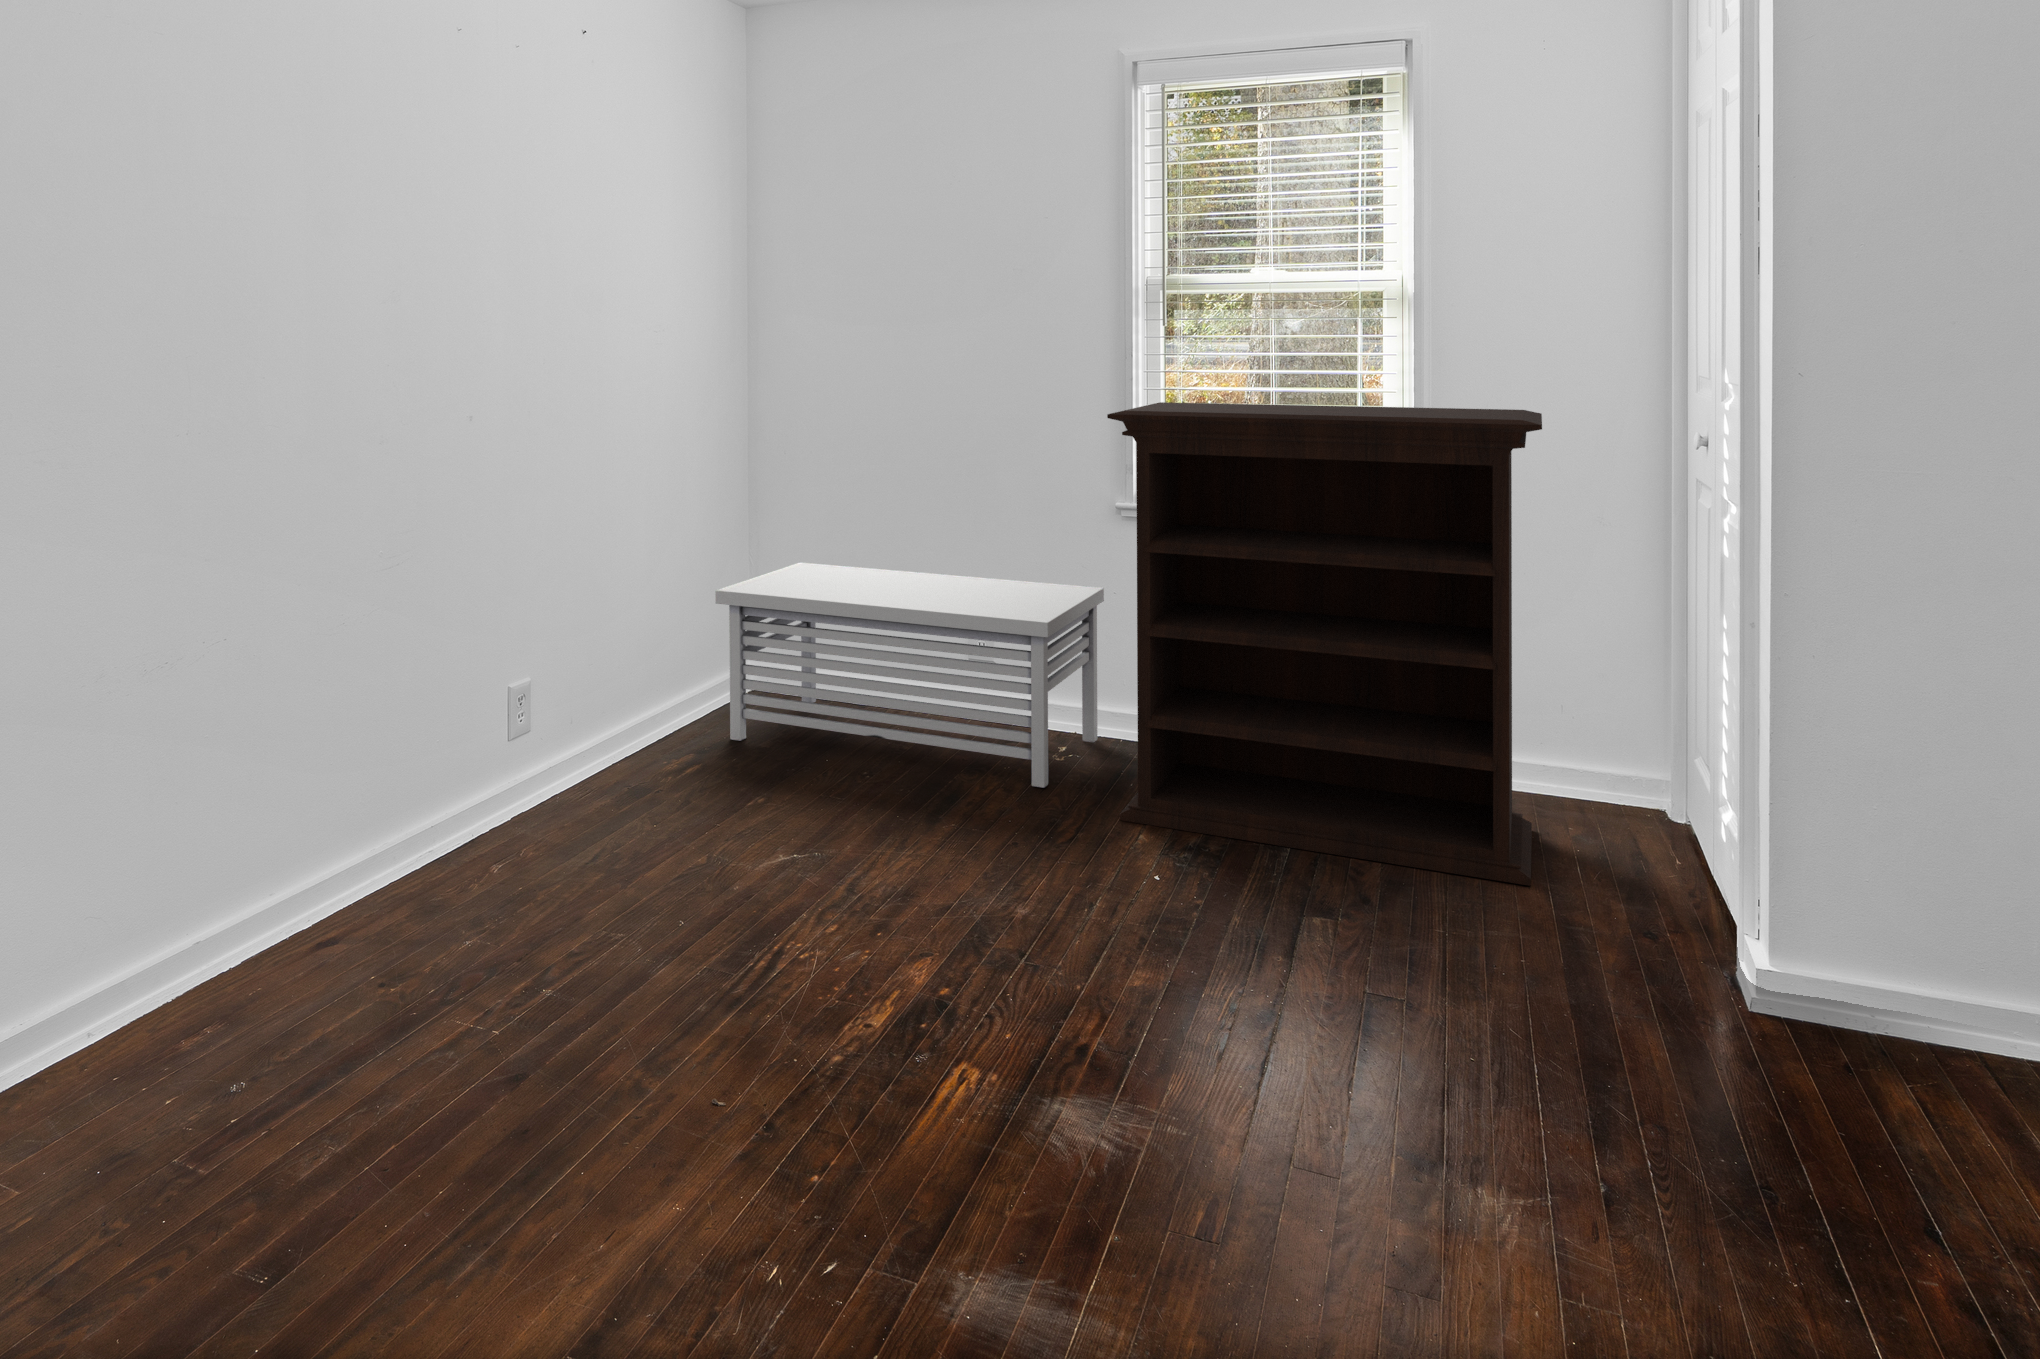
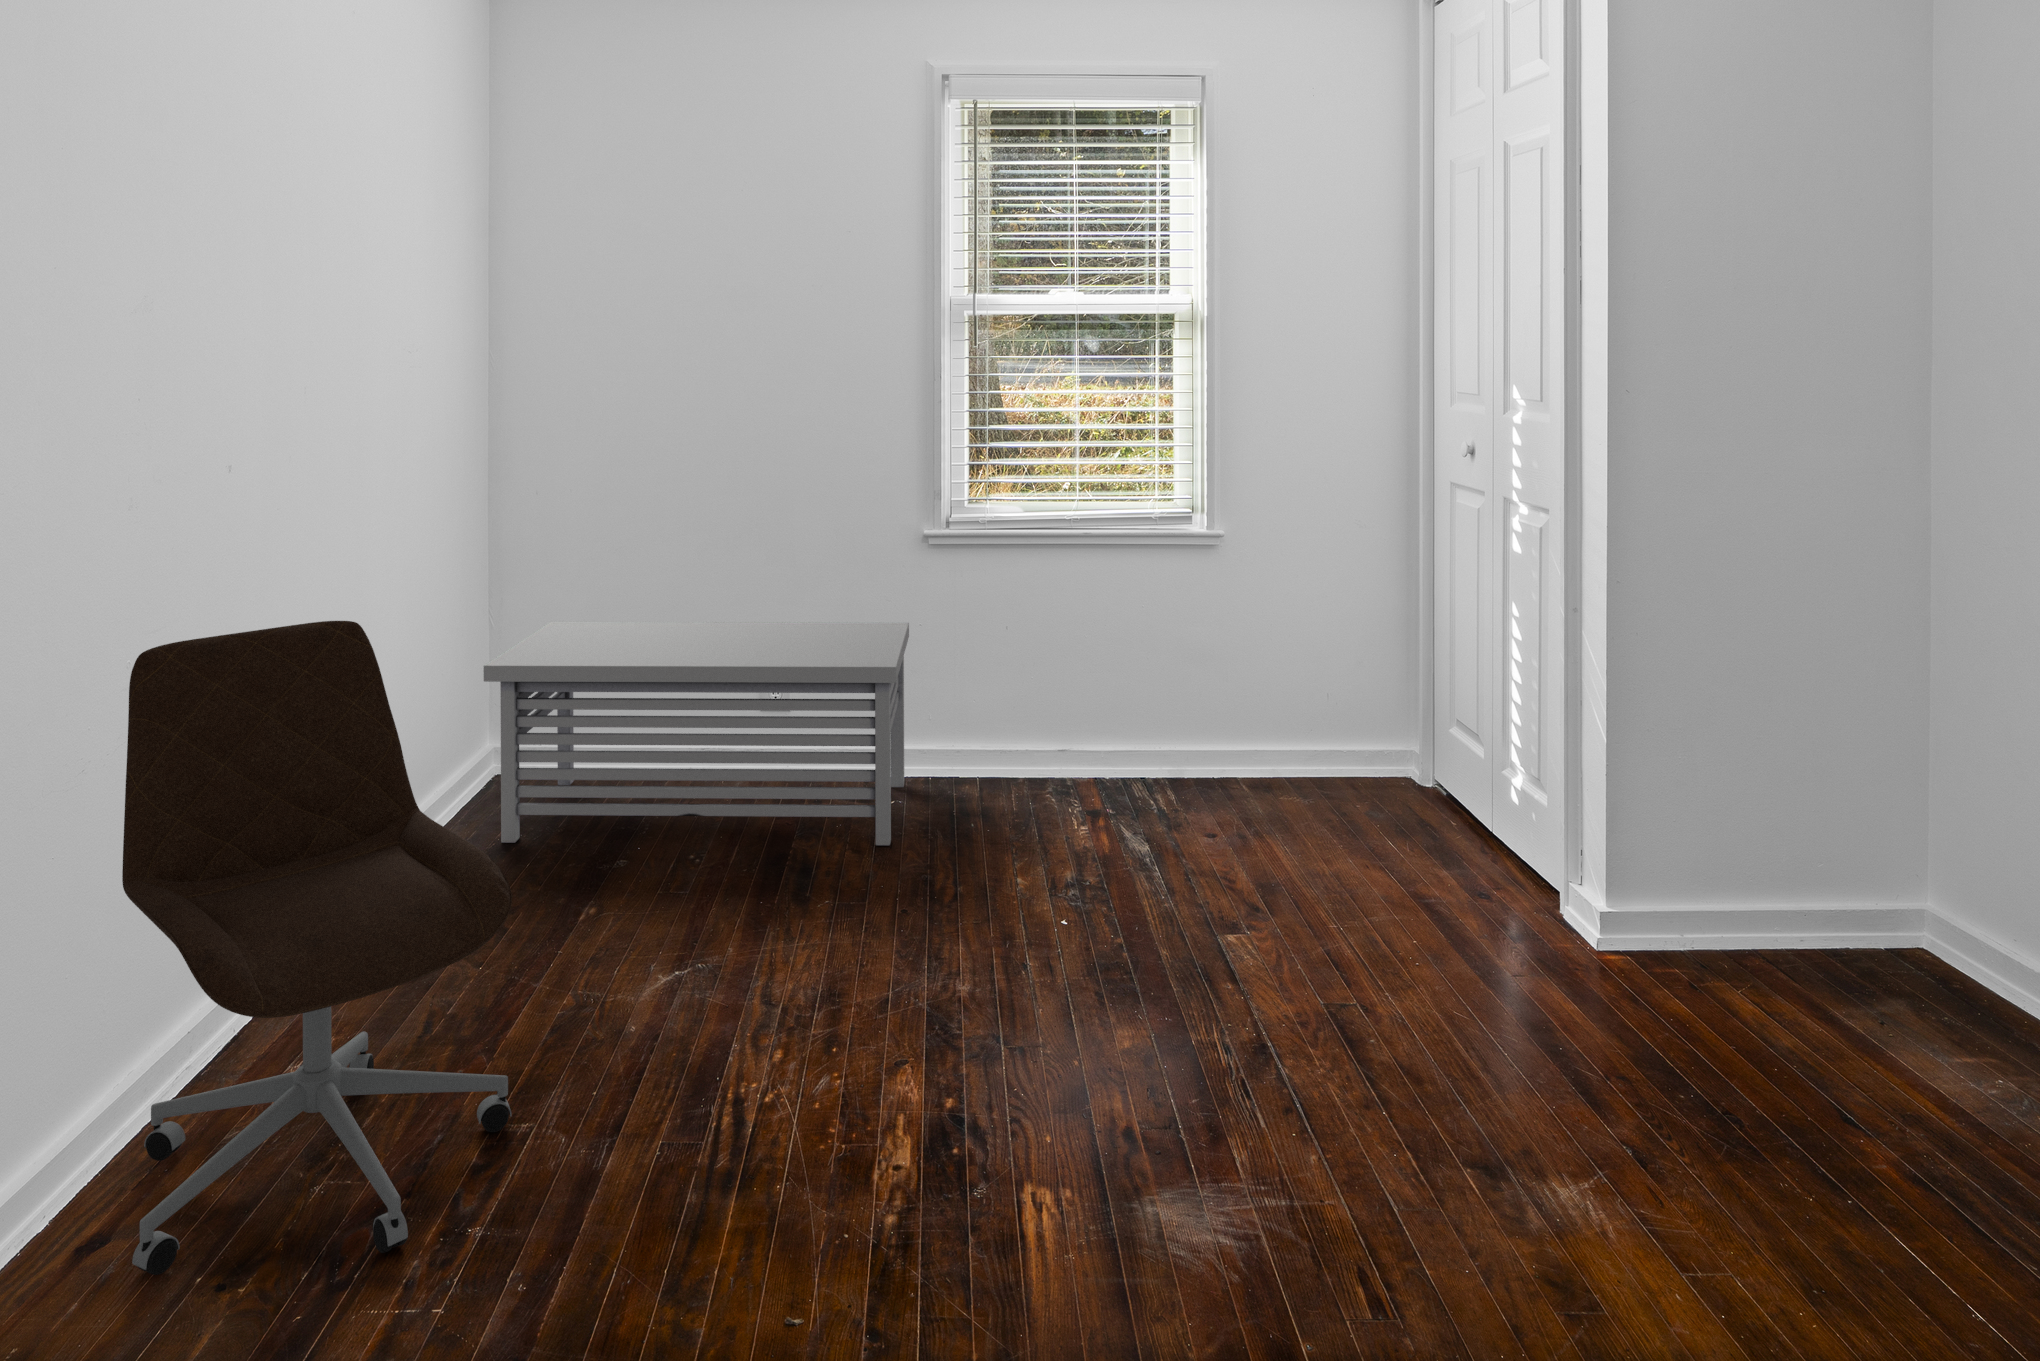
bookshelf: present [1107,402,1542,886] -> none [974,426,1382,871]
office chair: none [328,532,609,993] -> present [122,621,512,1275]

